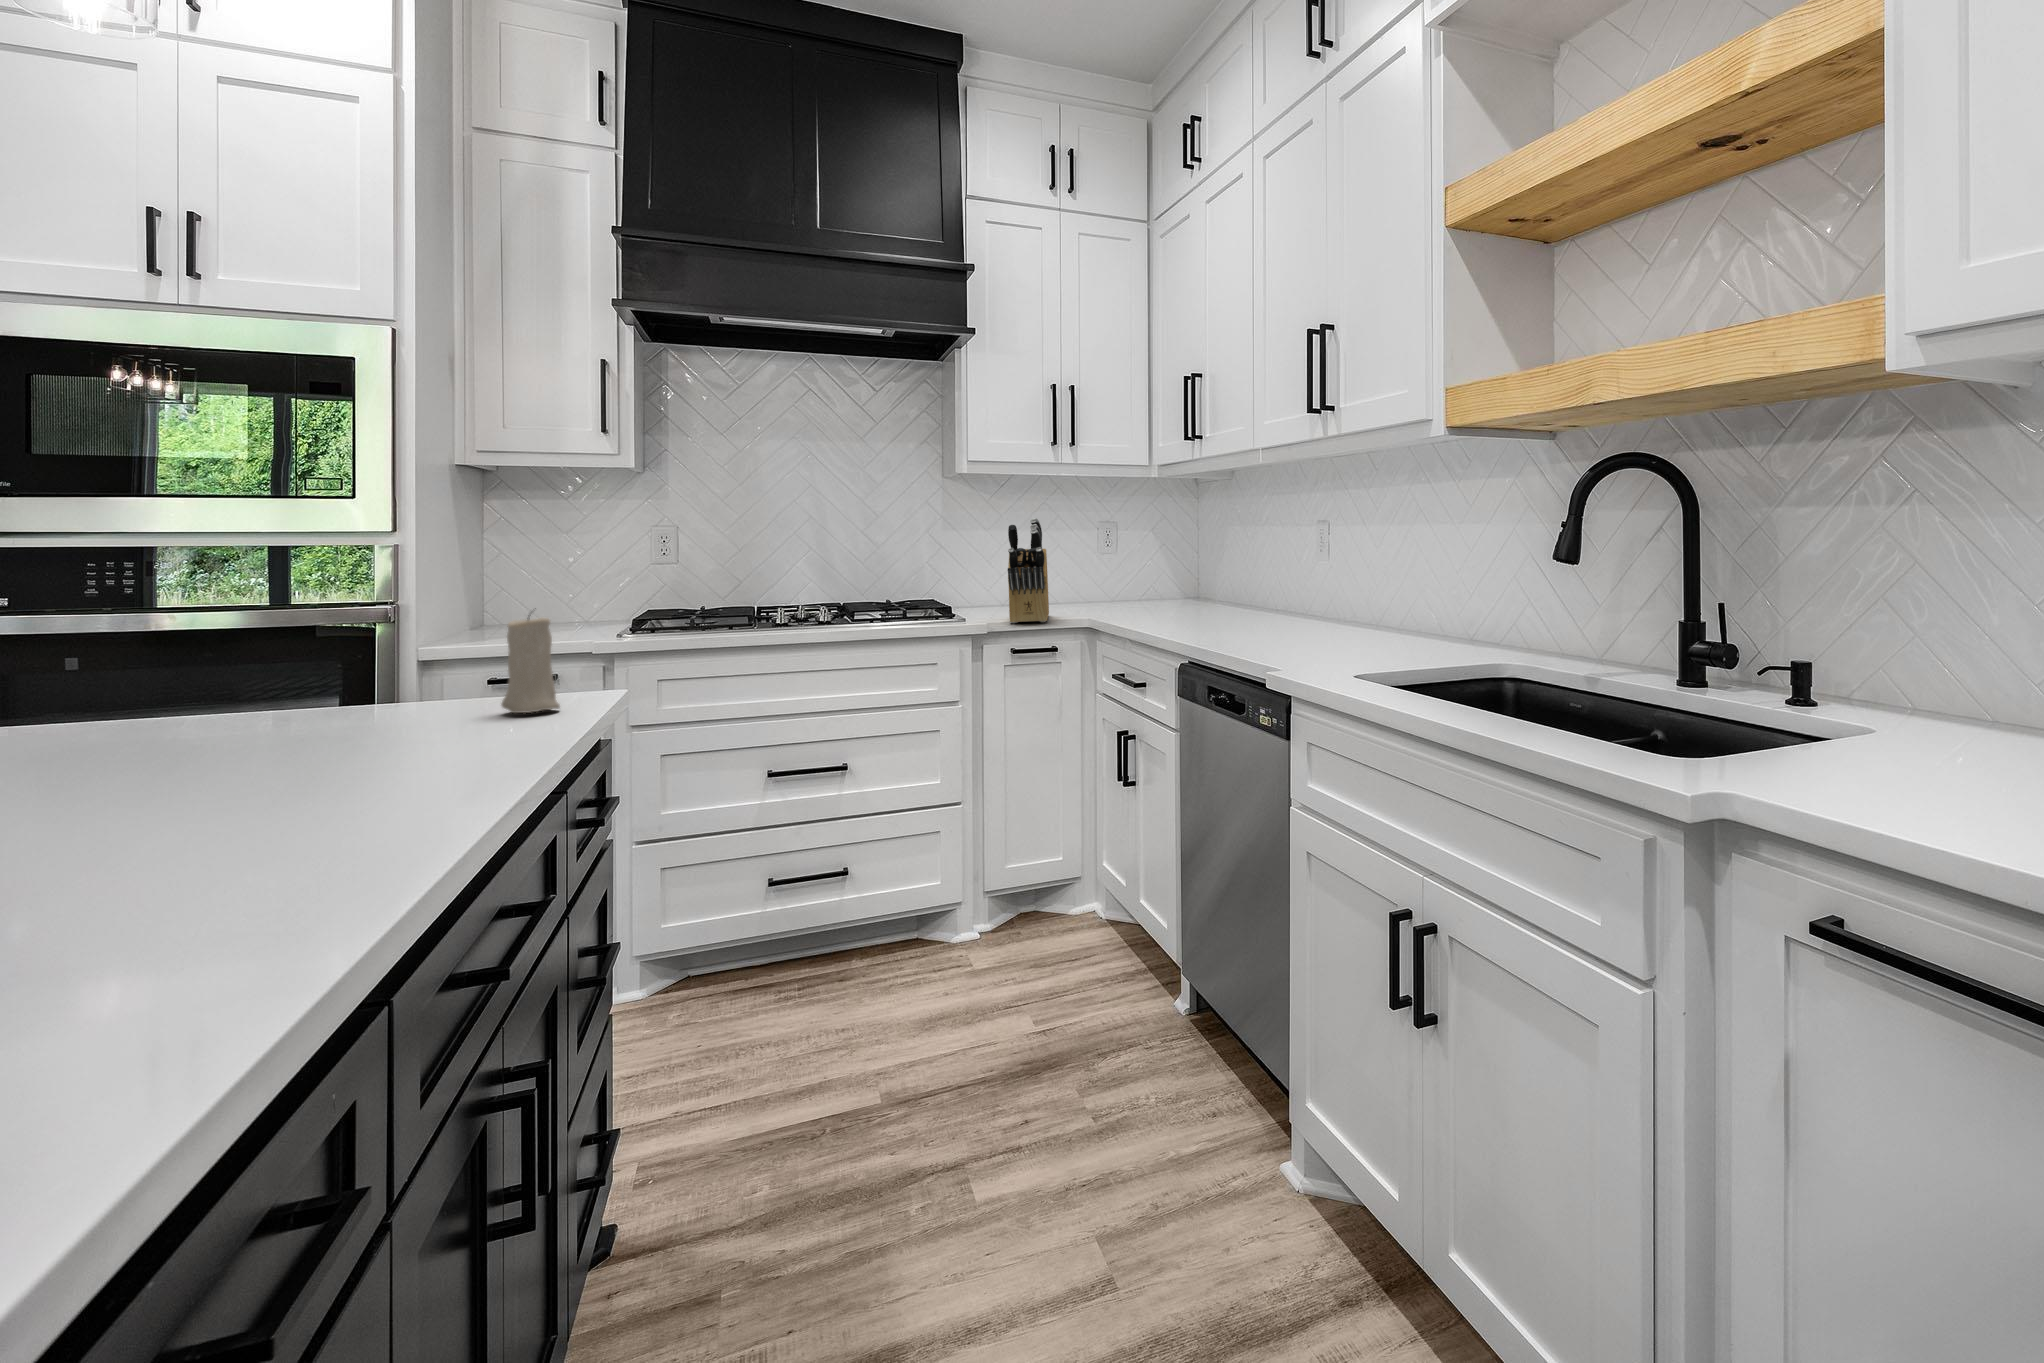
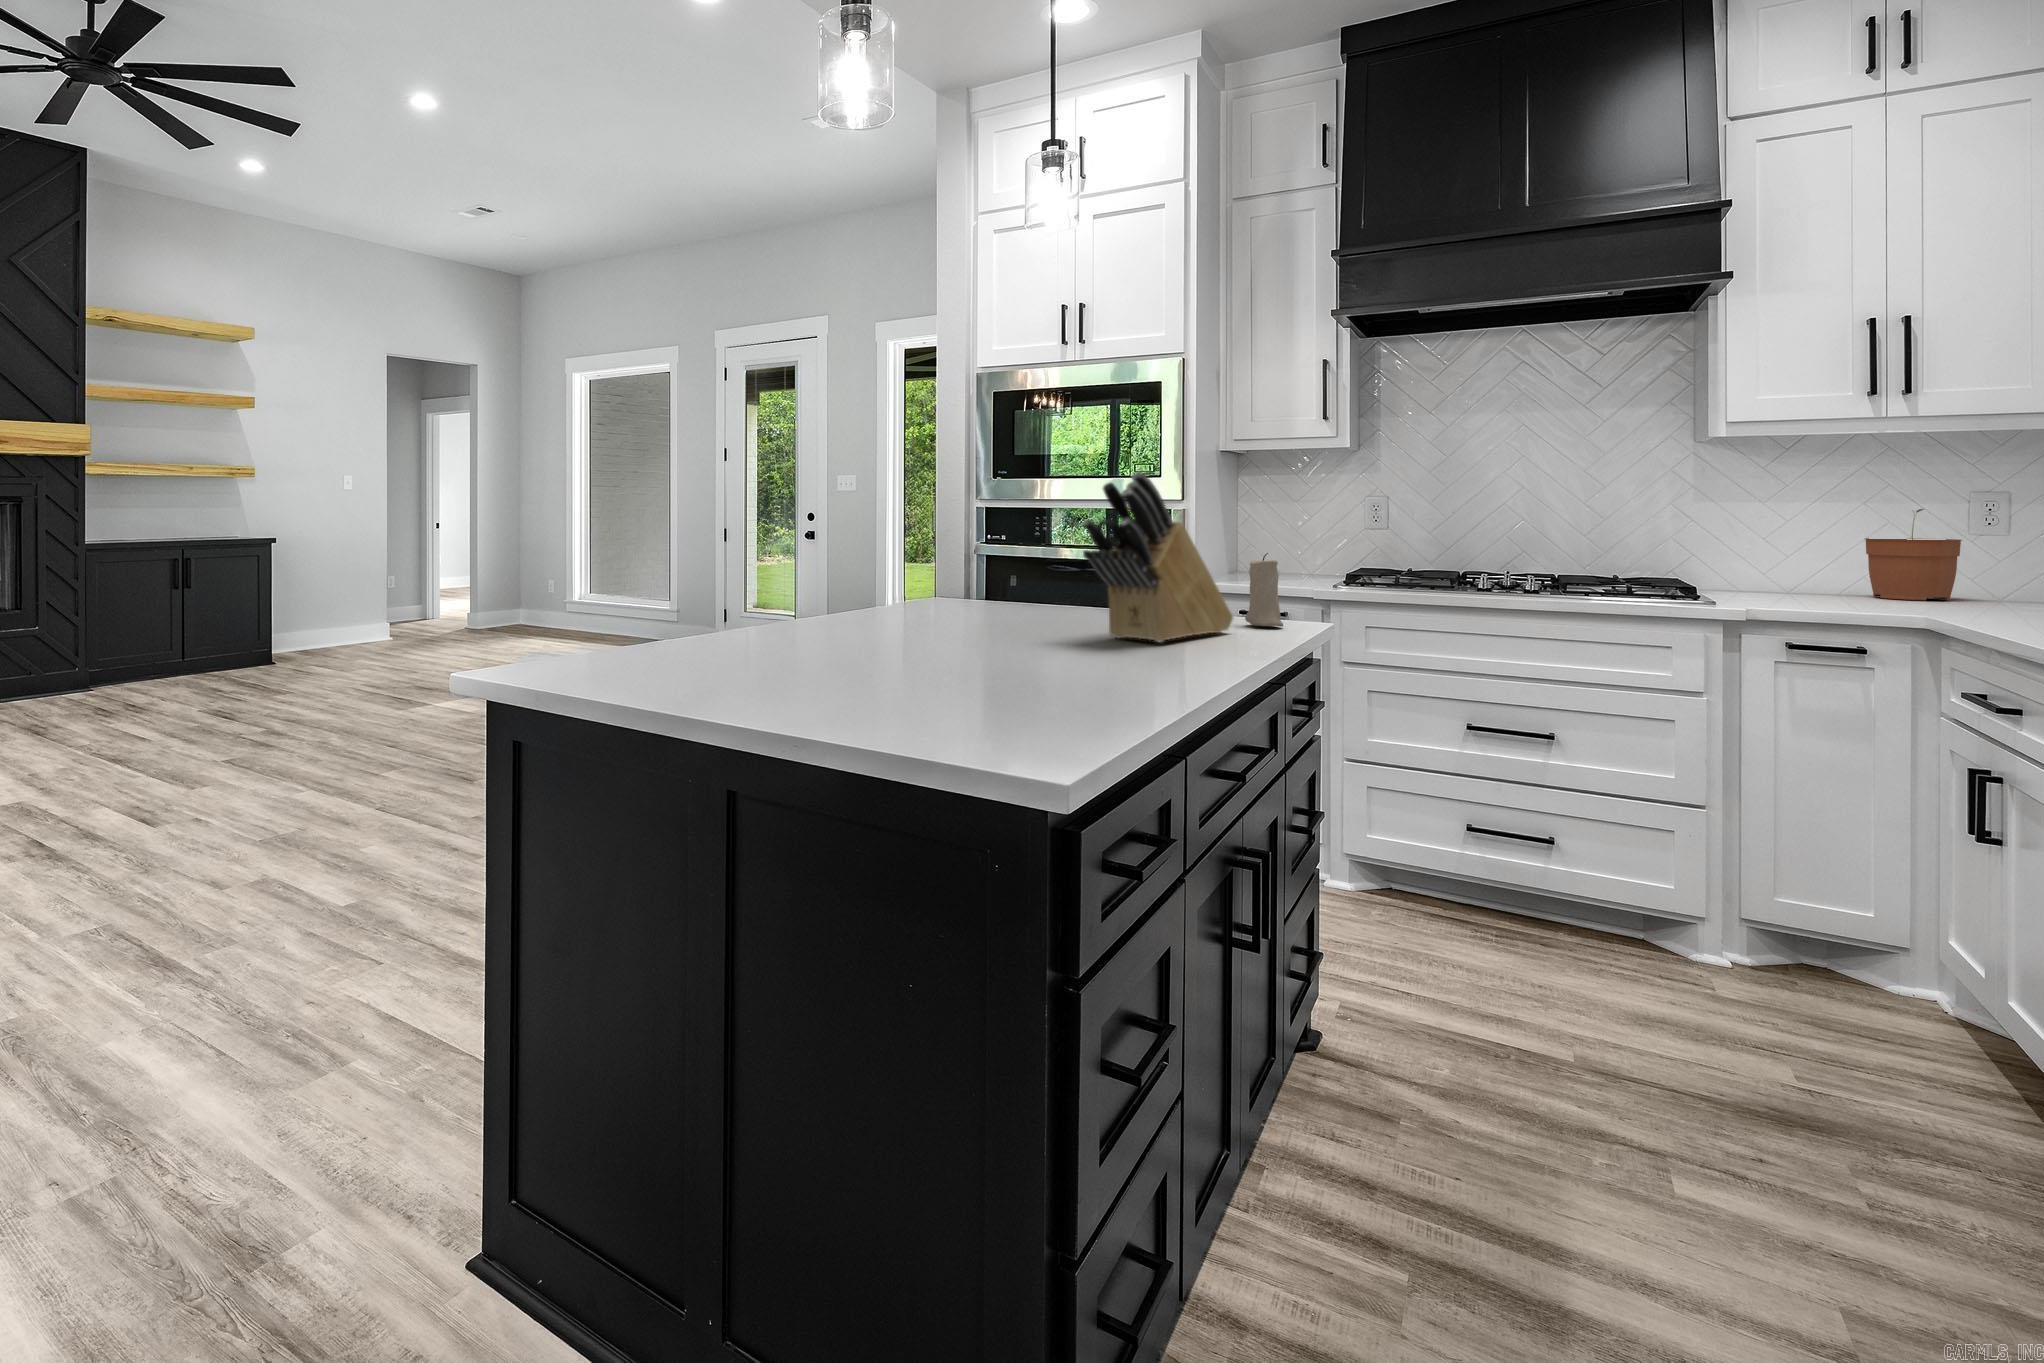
knife block: present [1008,518,1049,623] -> present [1082,471,1233,642]
plant pot: none [1045,535,1095,605] -> present [1865,509,1962,600]

